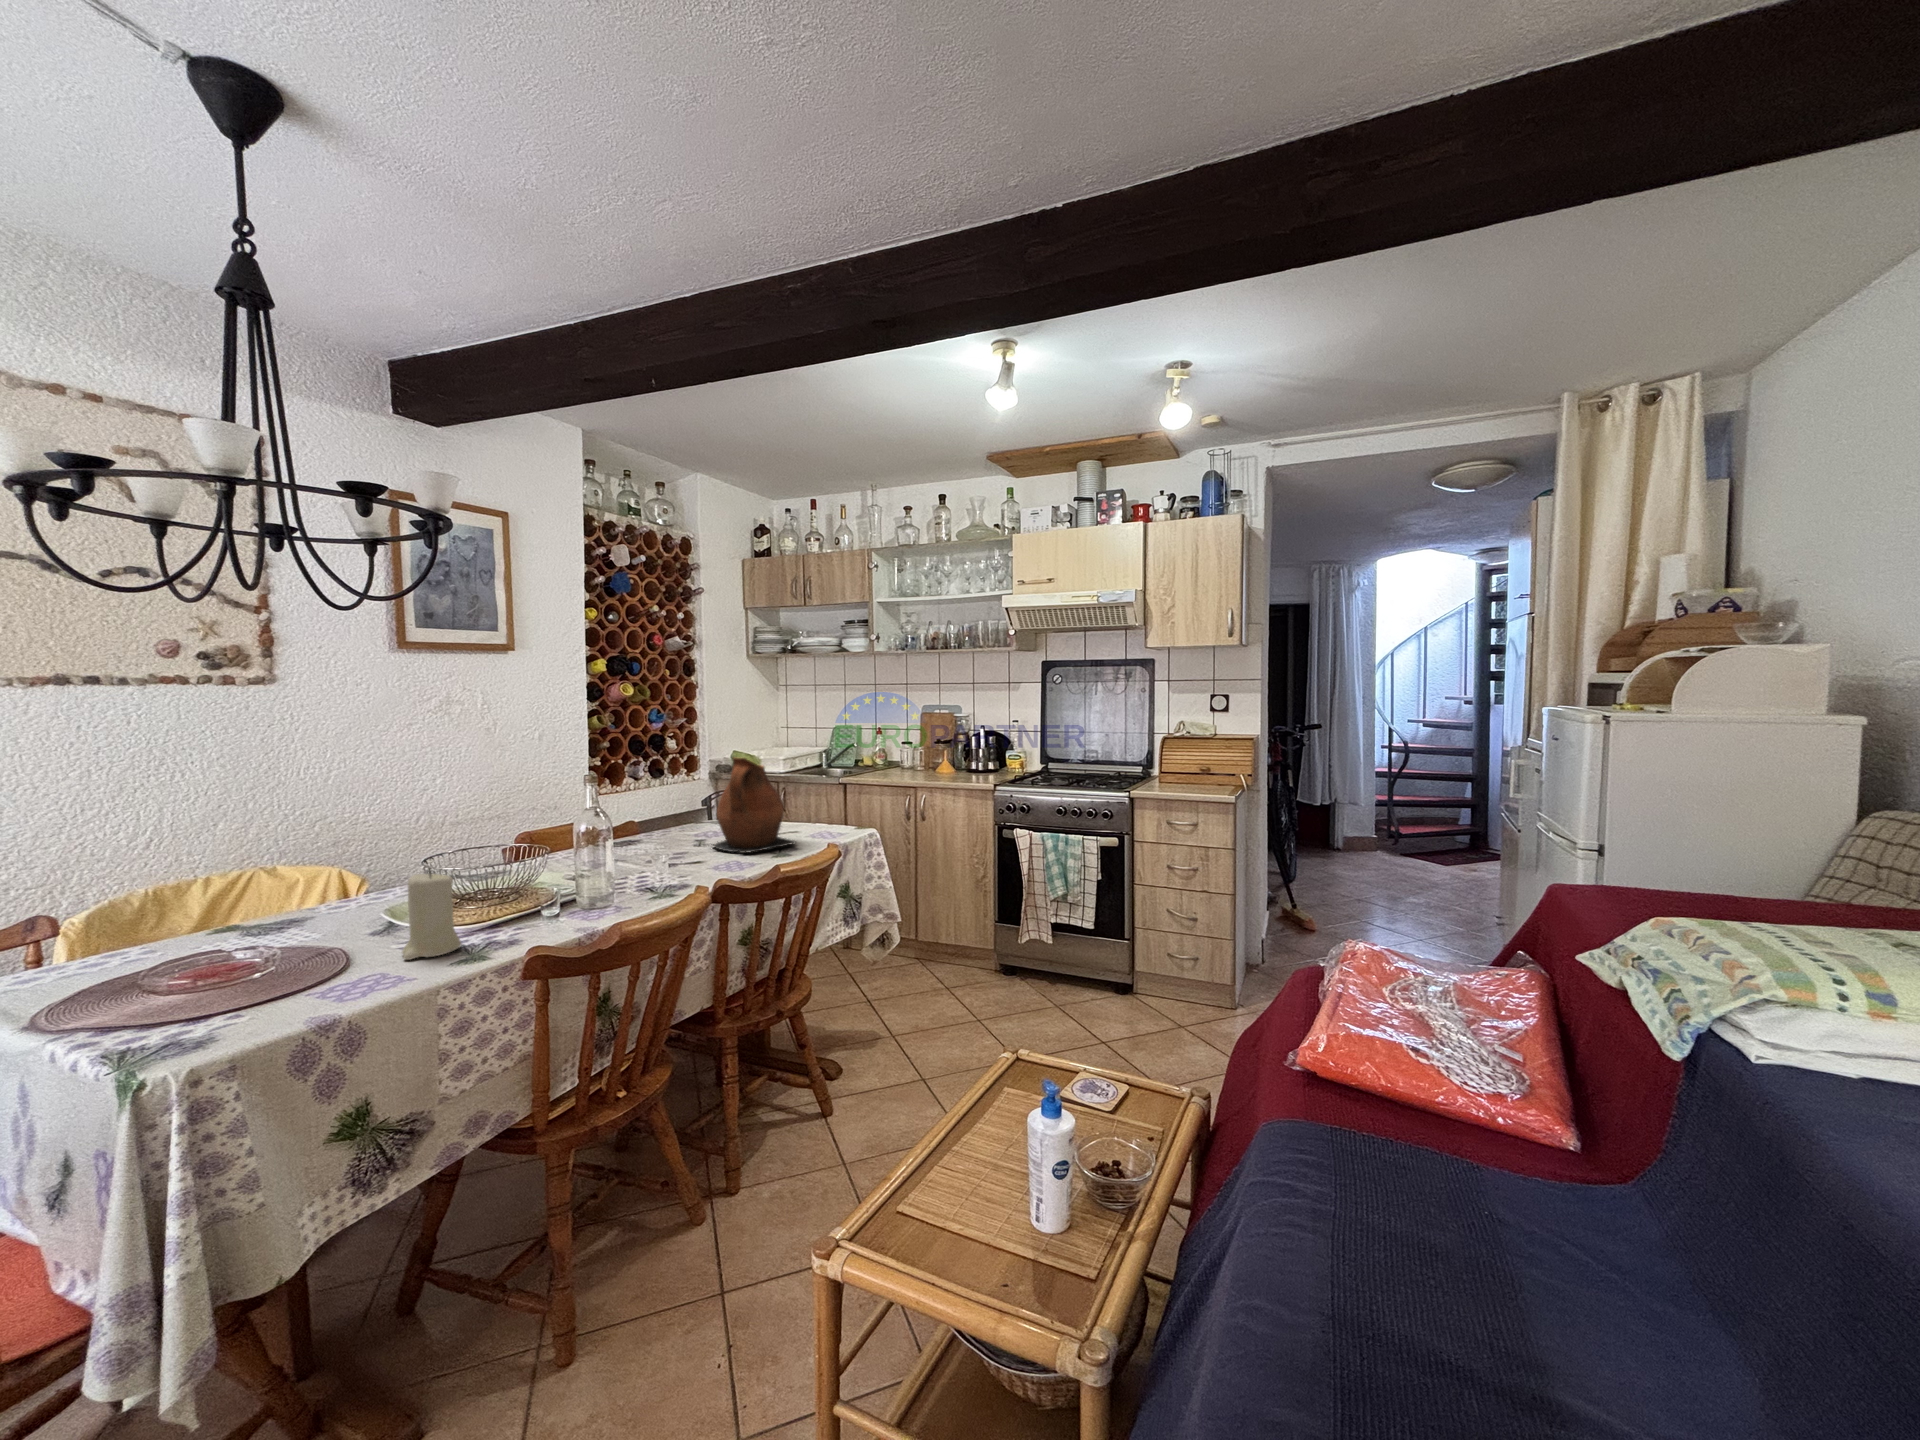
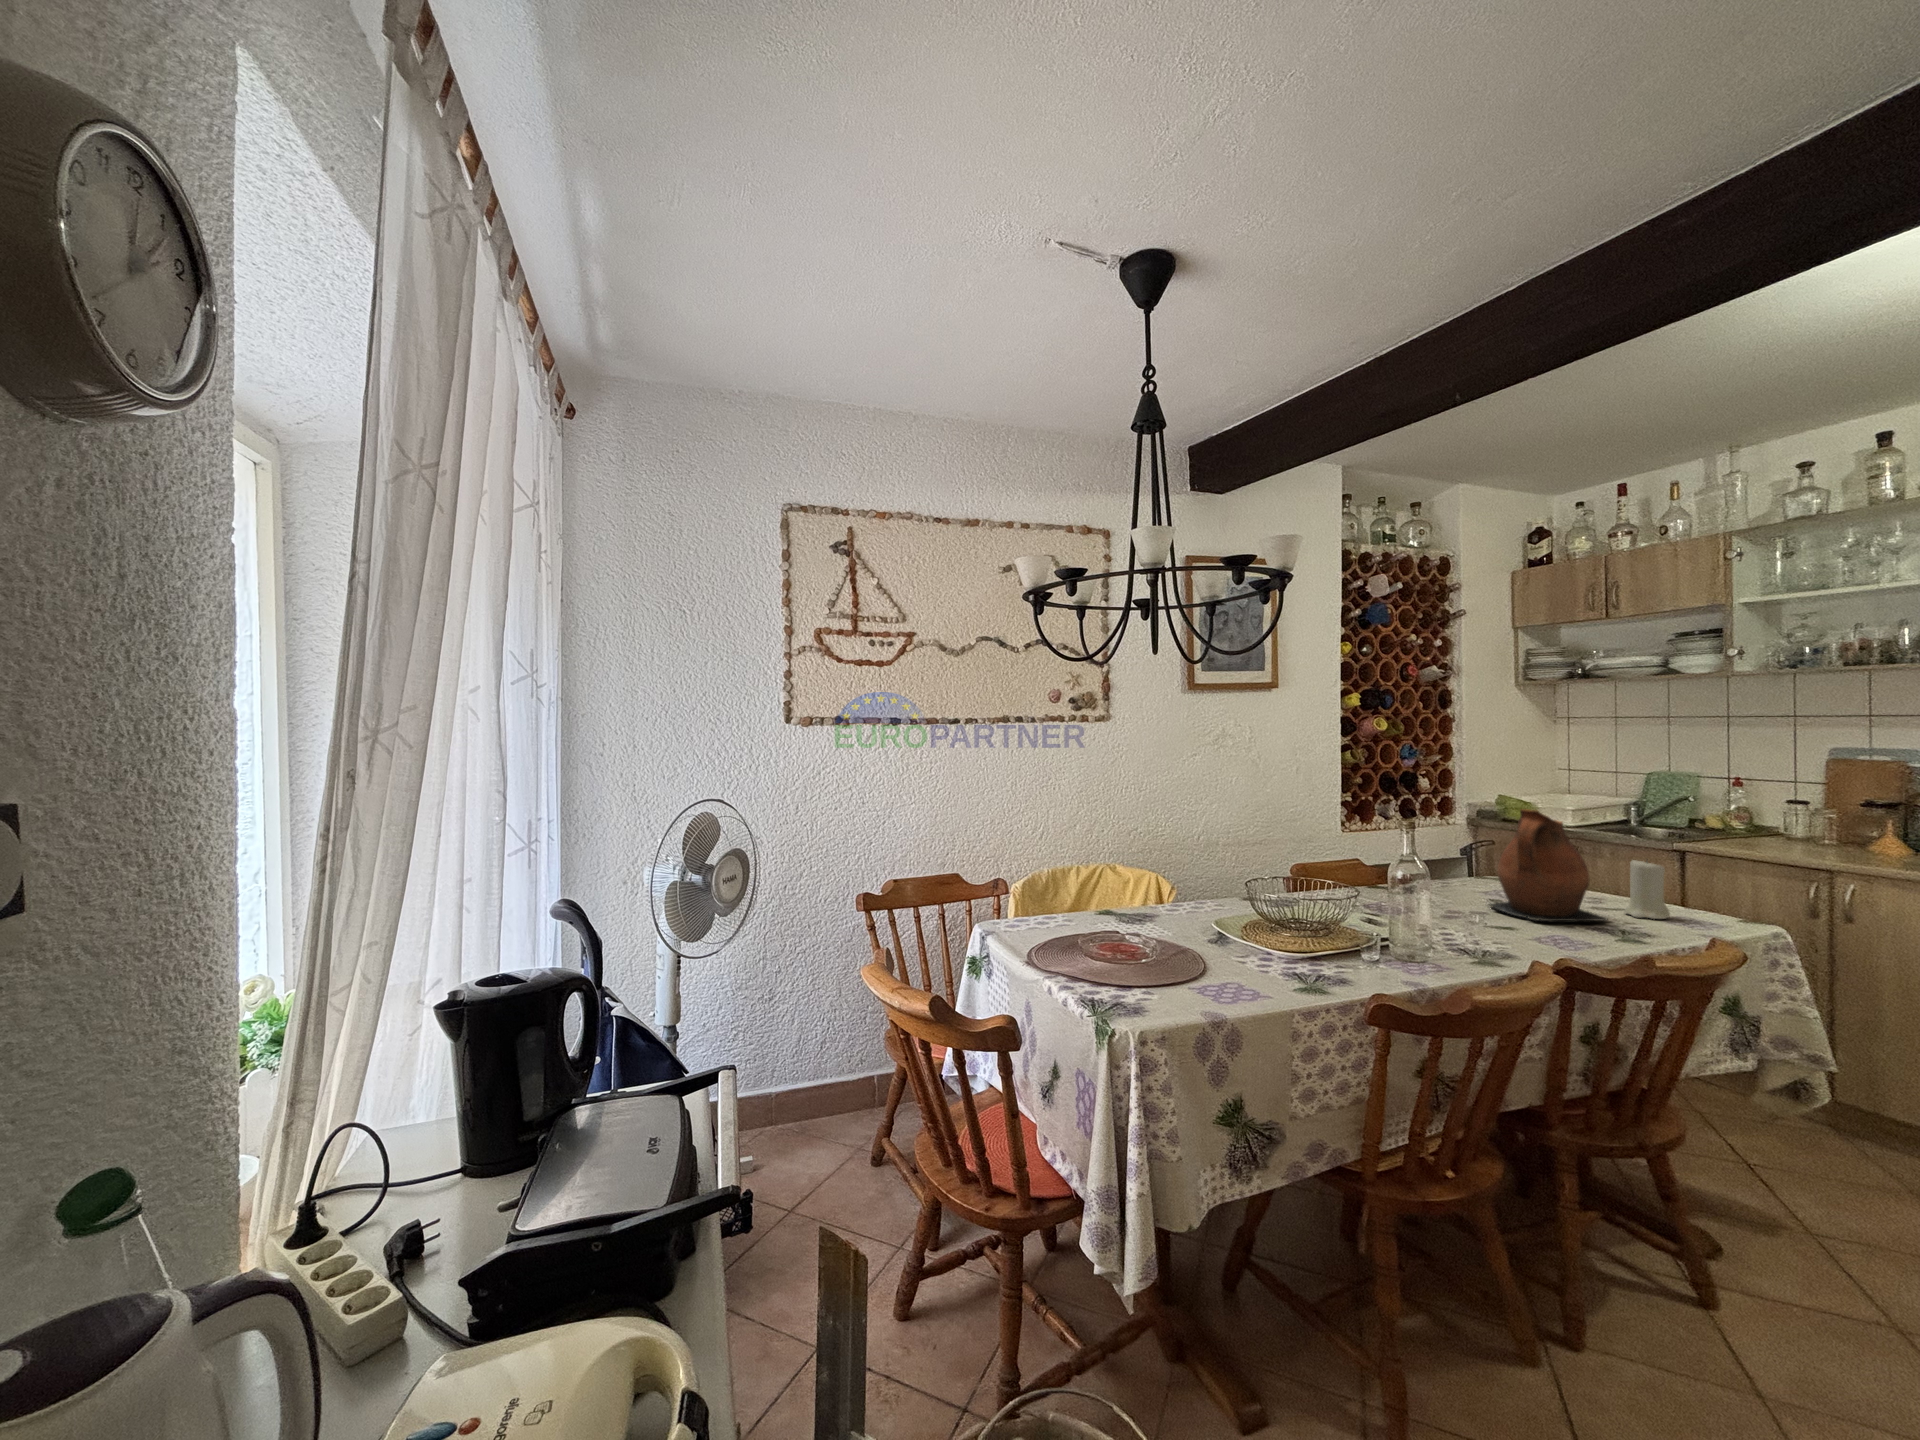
candle: present [402,871,461,960] -> present [1624,860,1670,919]

